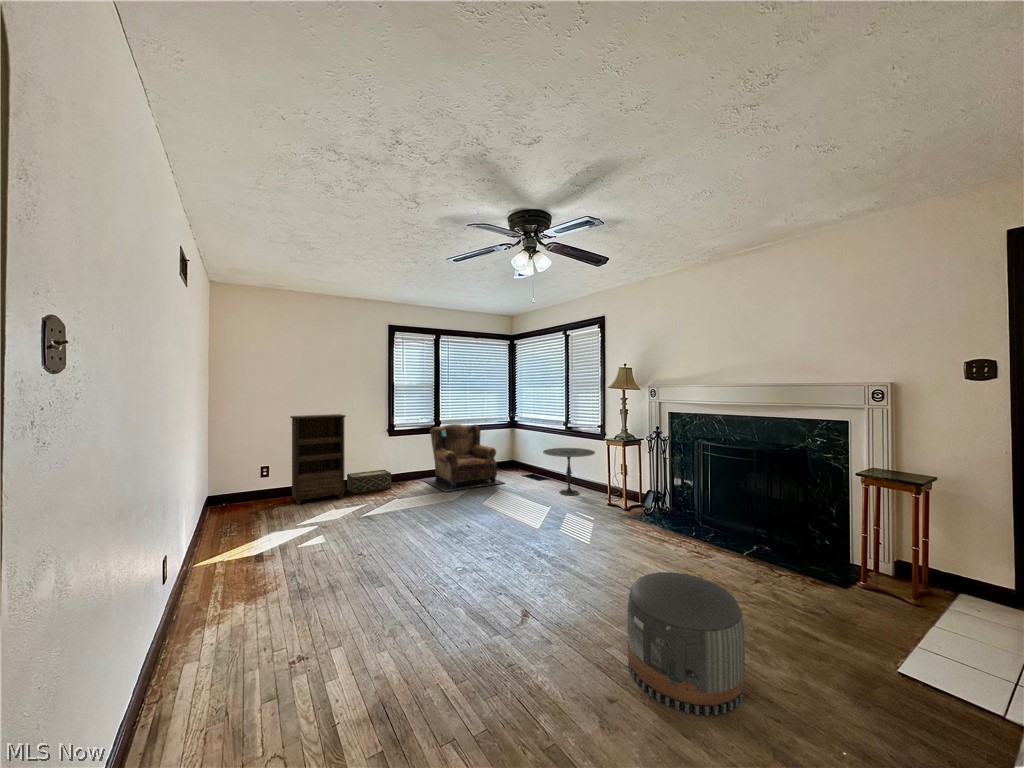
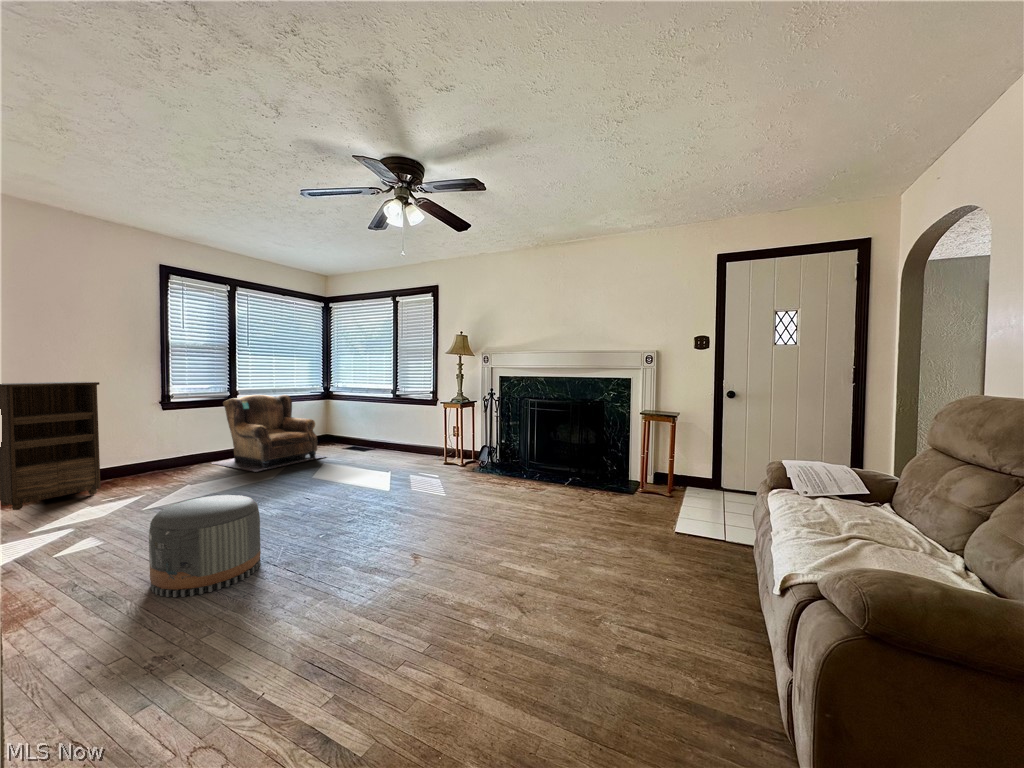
side table: present [543,448,595,495] -> none [374,415,428,461]
woven basket: present [347,470,391,493] -> none [97,454,172,487]
pouf: present [627,572,745,715] -> present [149,495,261,597]

